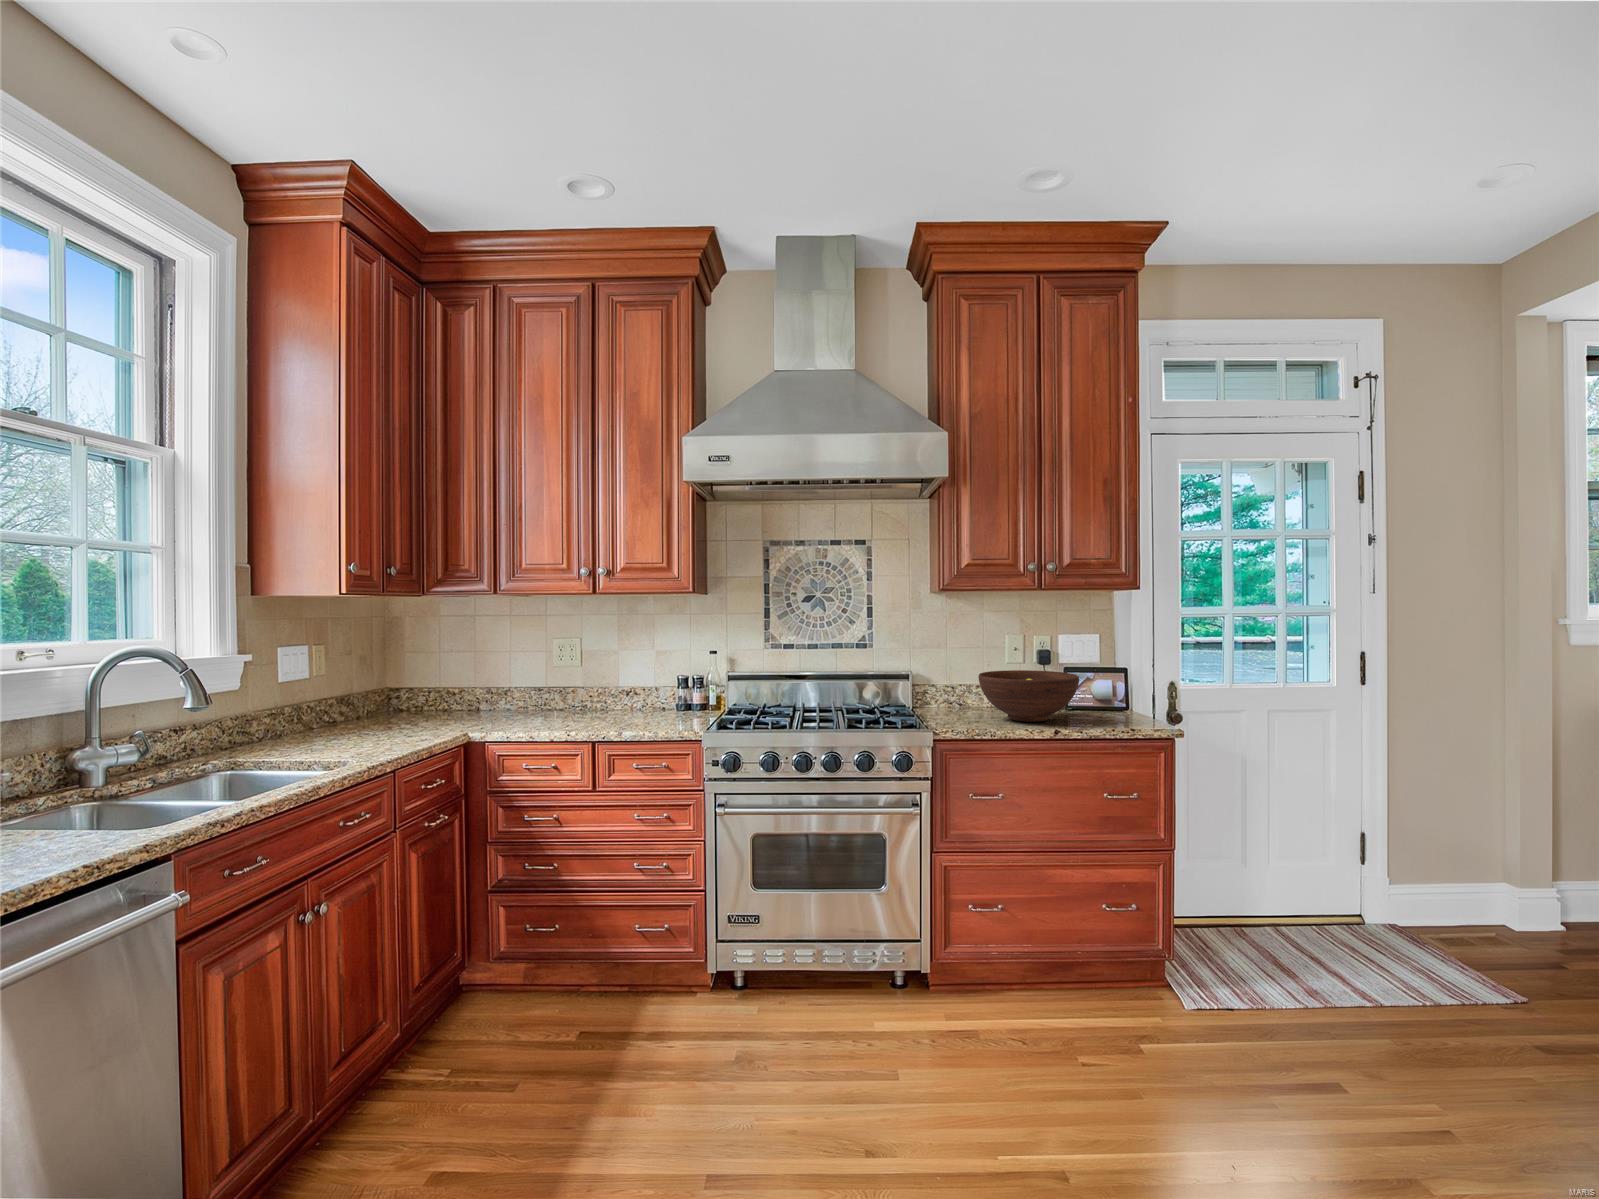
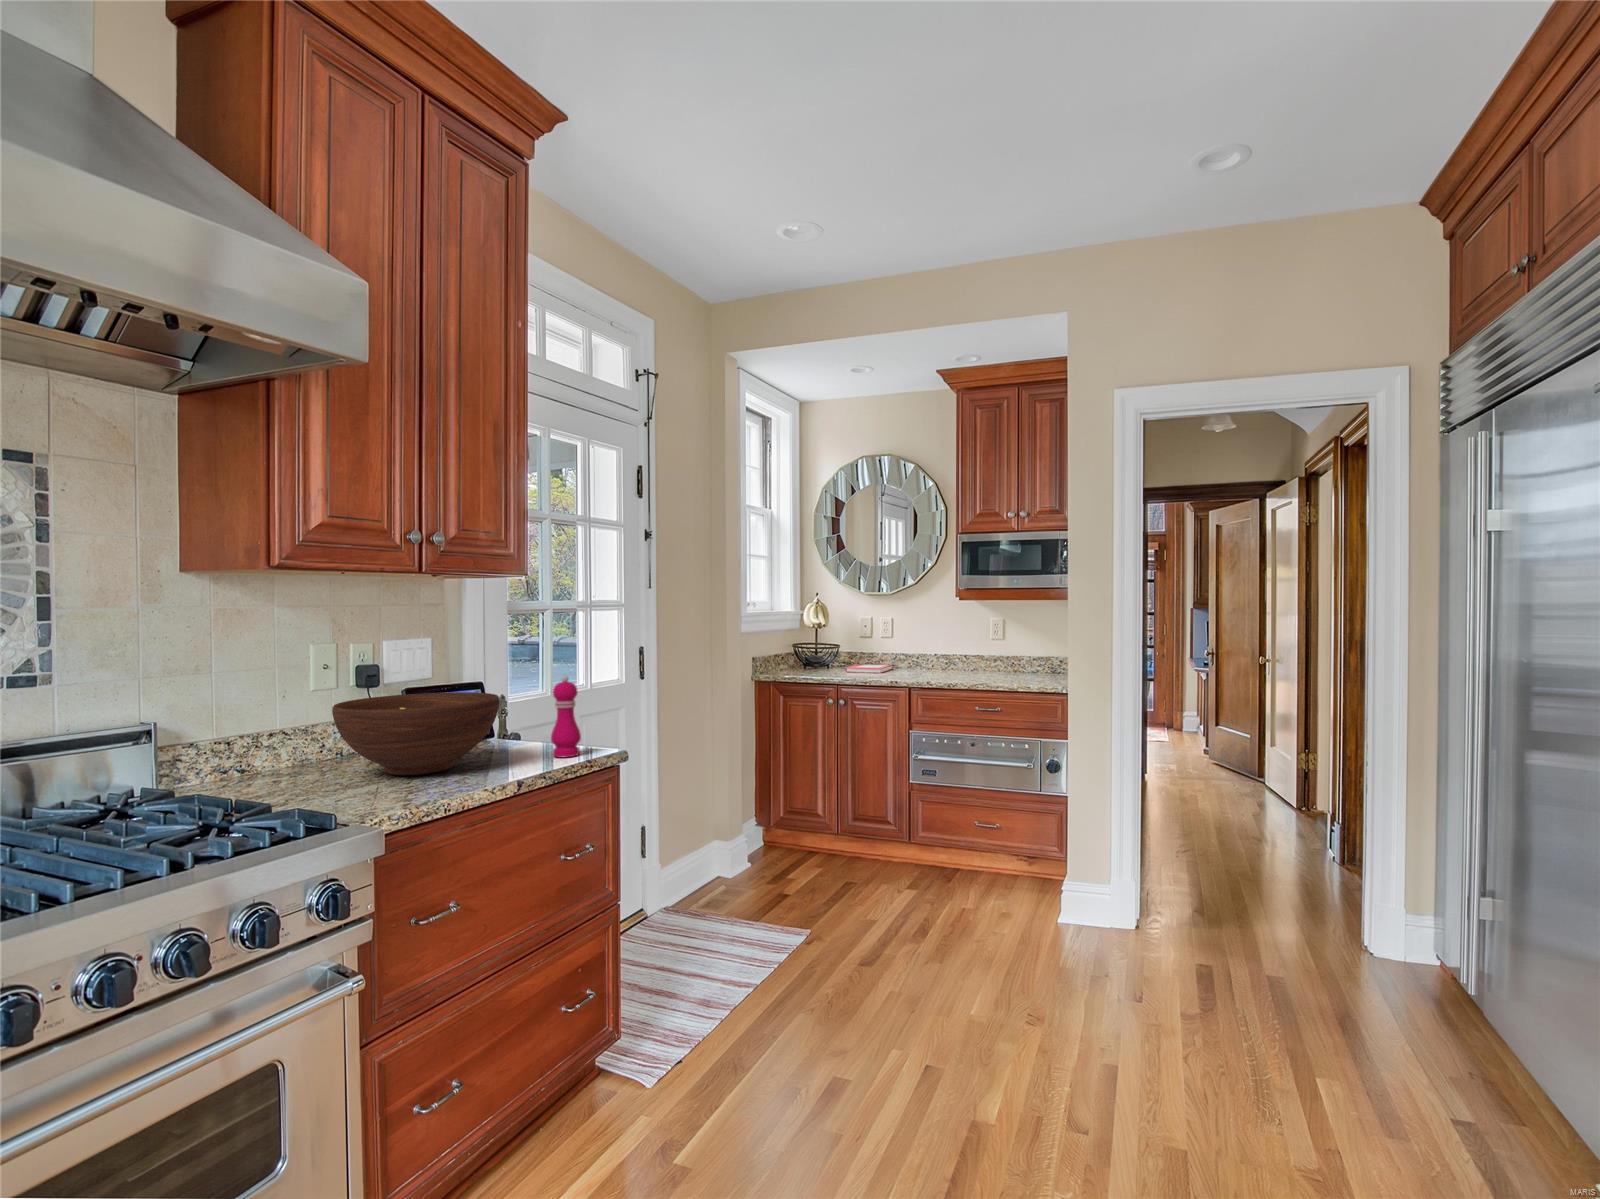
pepper mill: none [1112,669,1135,730] -> present [551,675,581,758]

